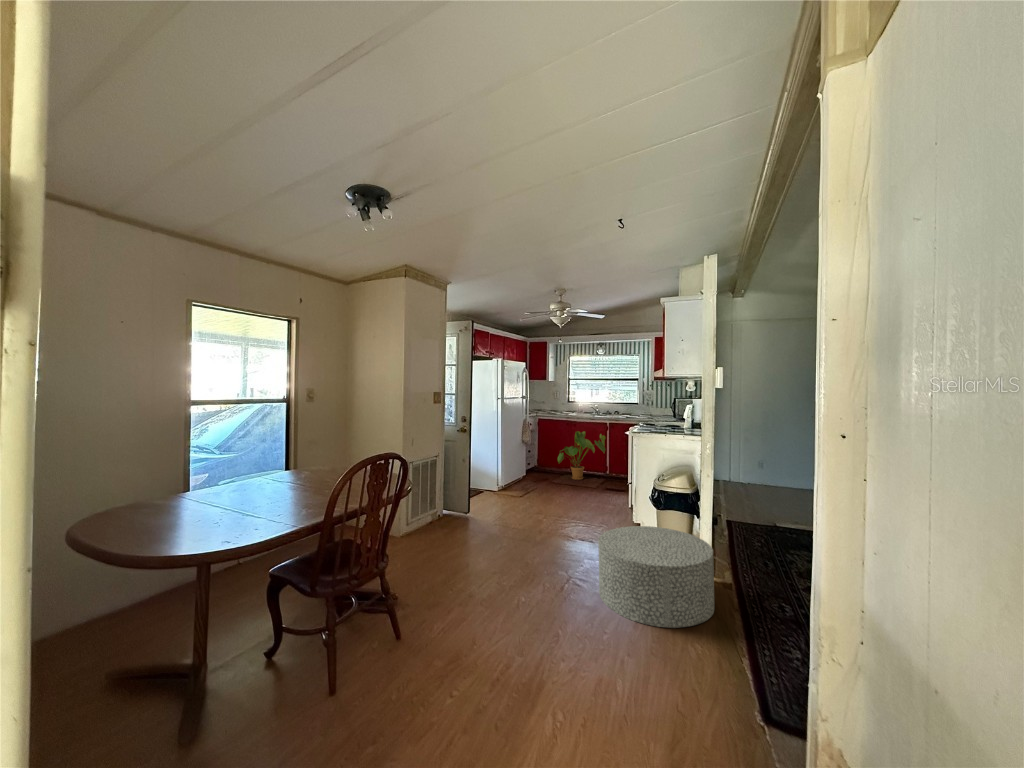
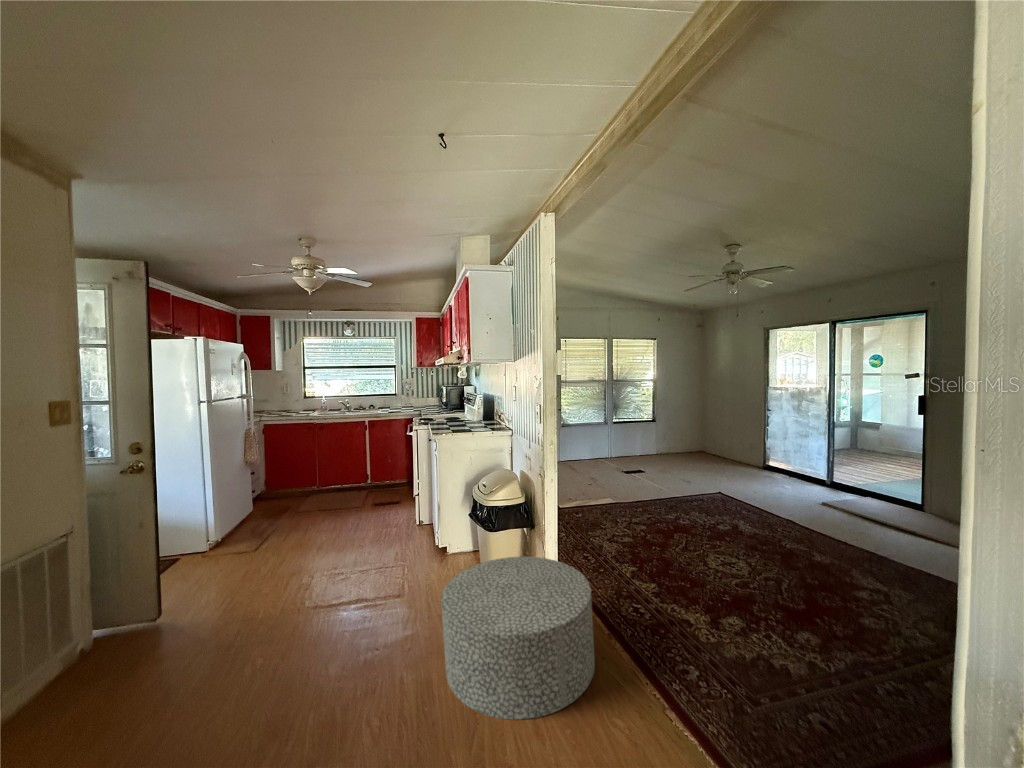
house plant: present [557,431,605,480] -> none [301,435,368,501]

